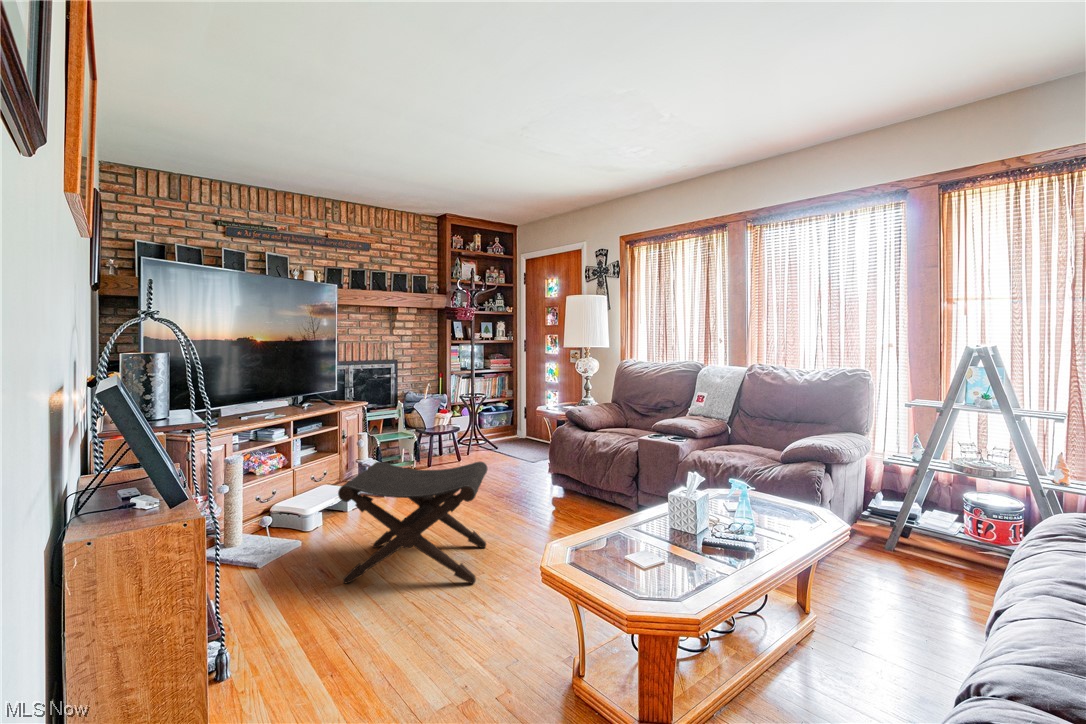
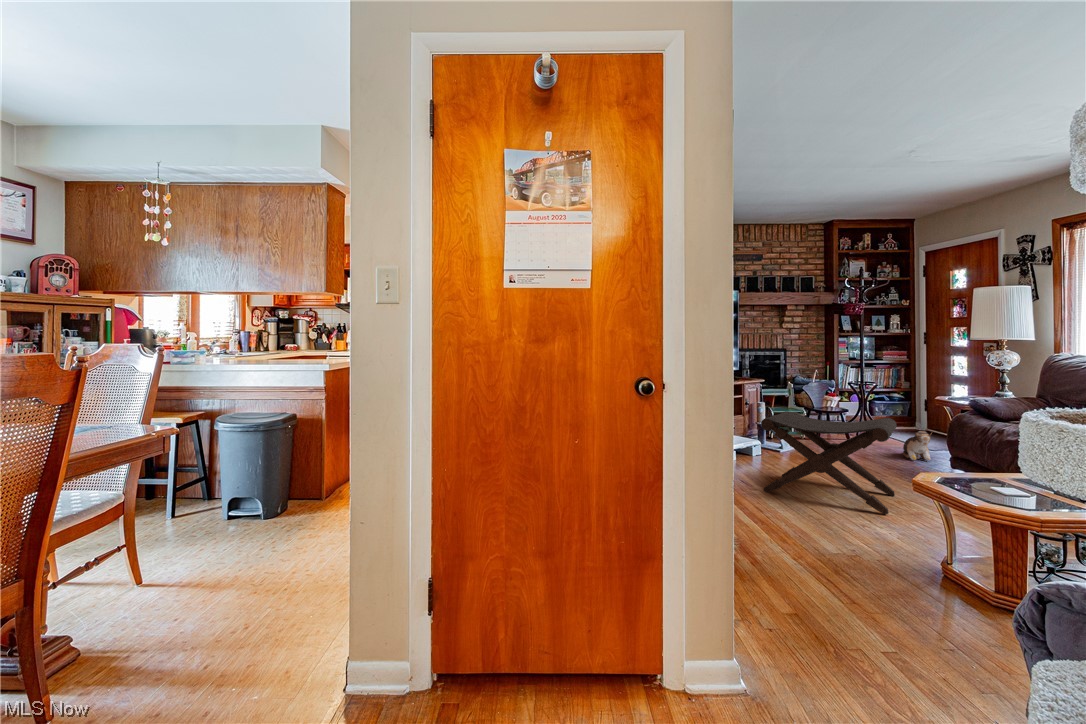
plush toy: none [502,454,524,485] -> present [903,431,932,460]

